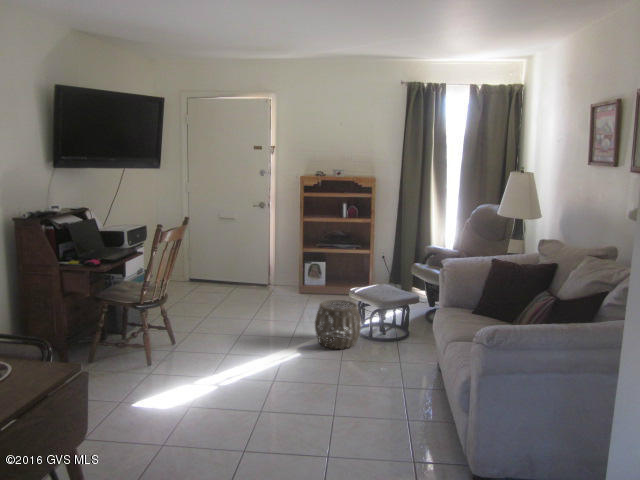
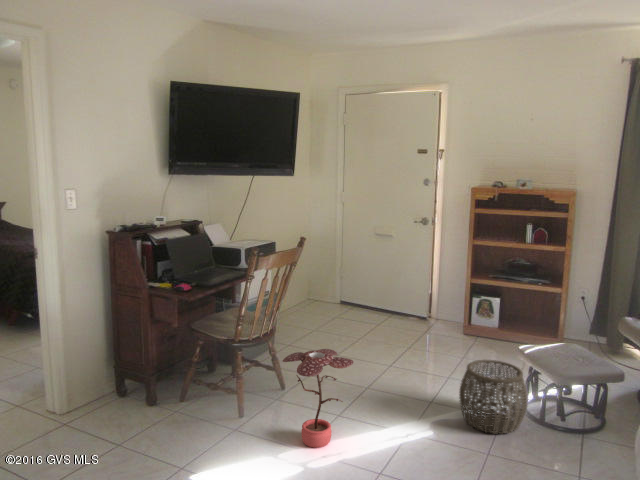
potted plant: none [191,301,247,374] -> present [283,349,354,448]

